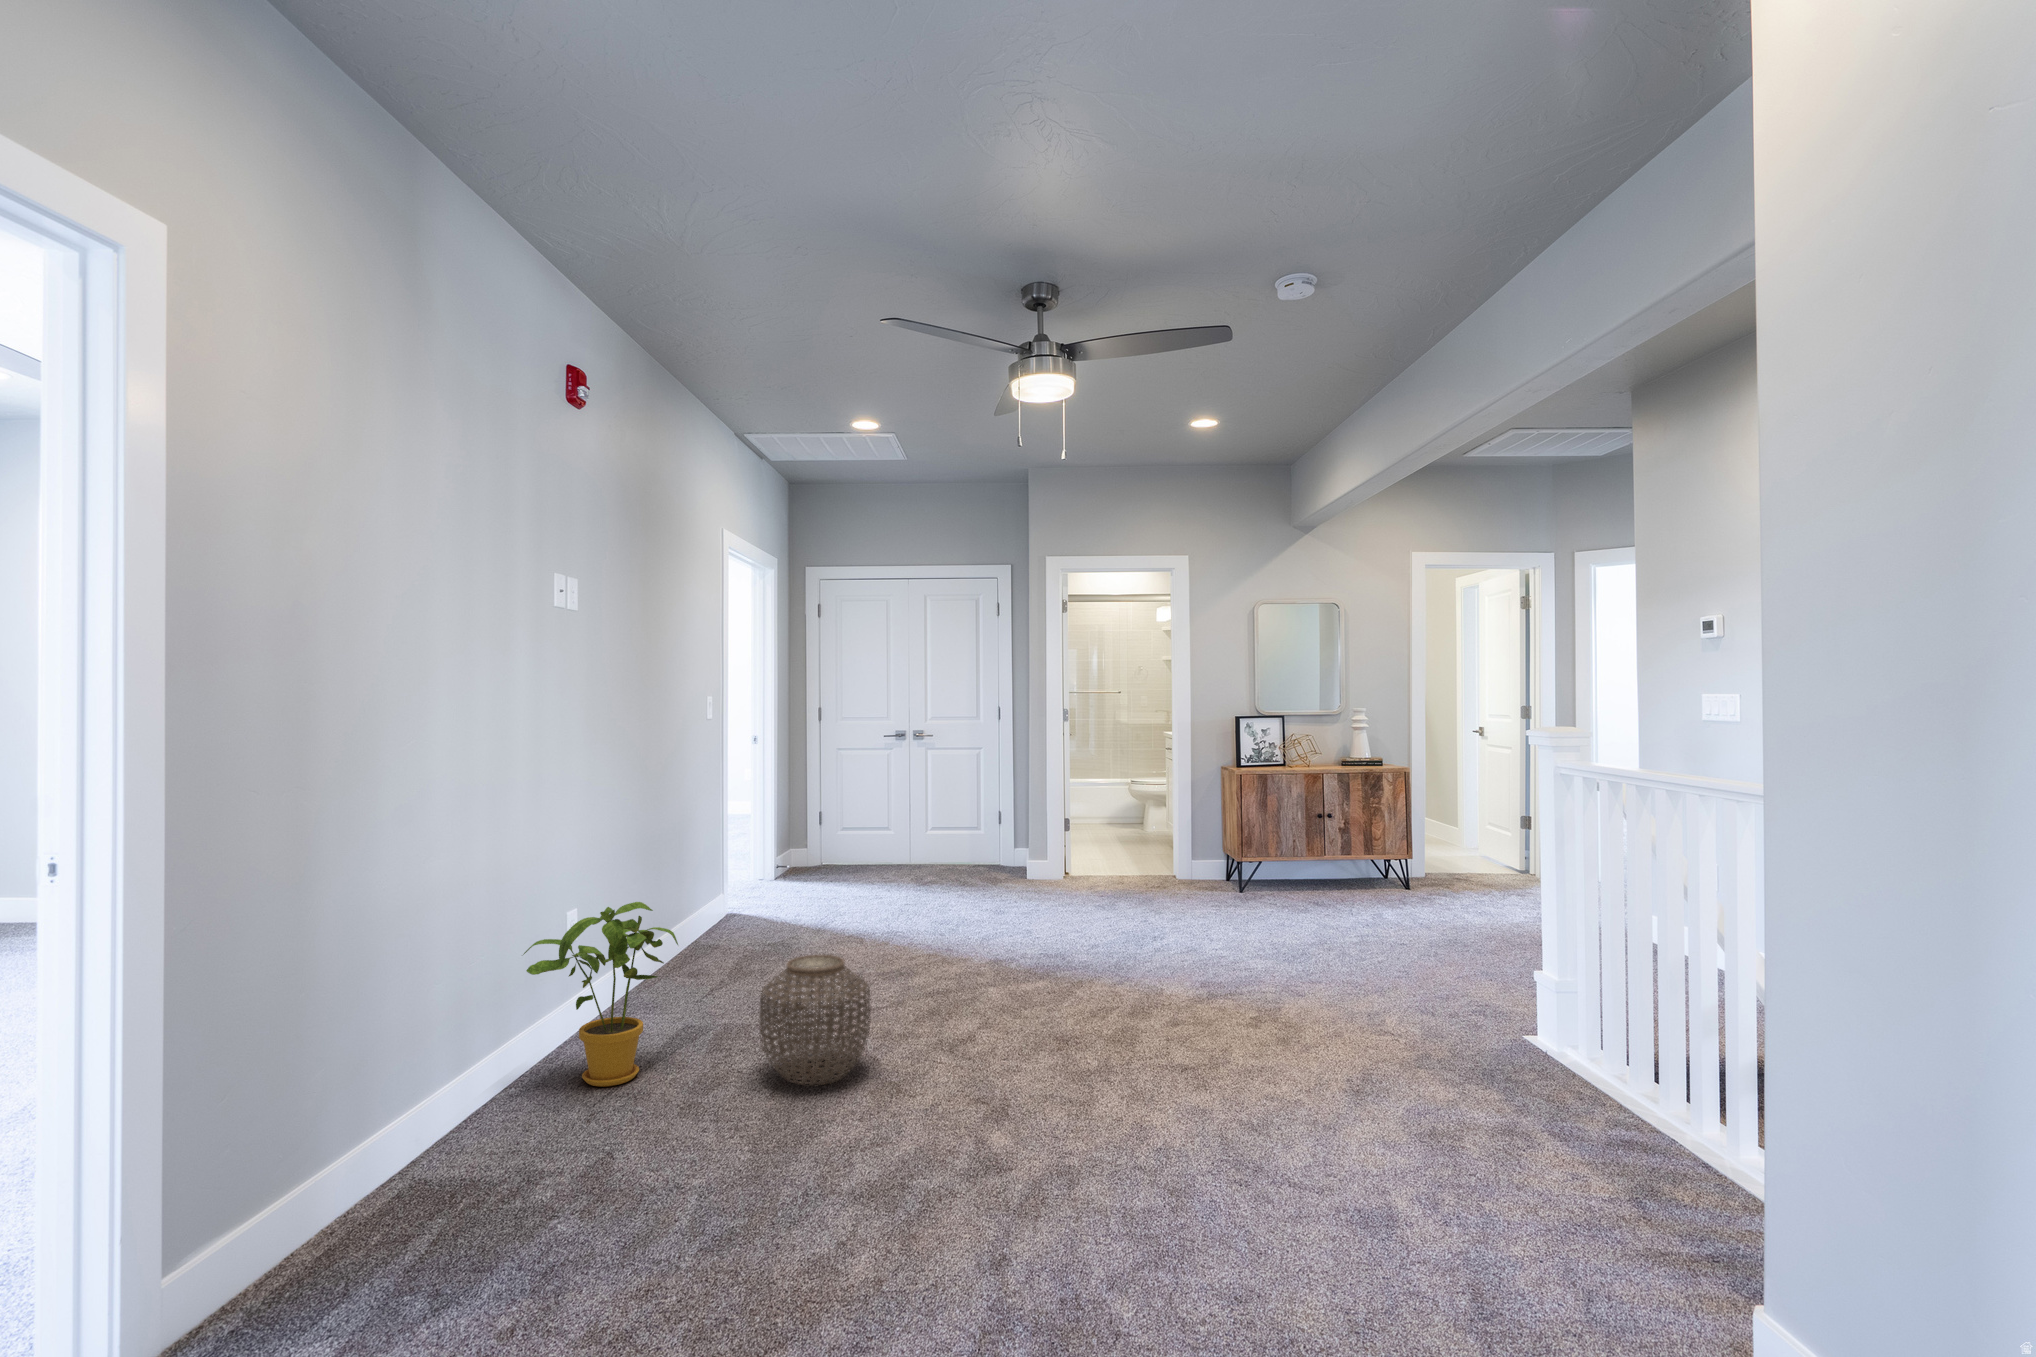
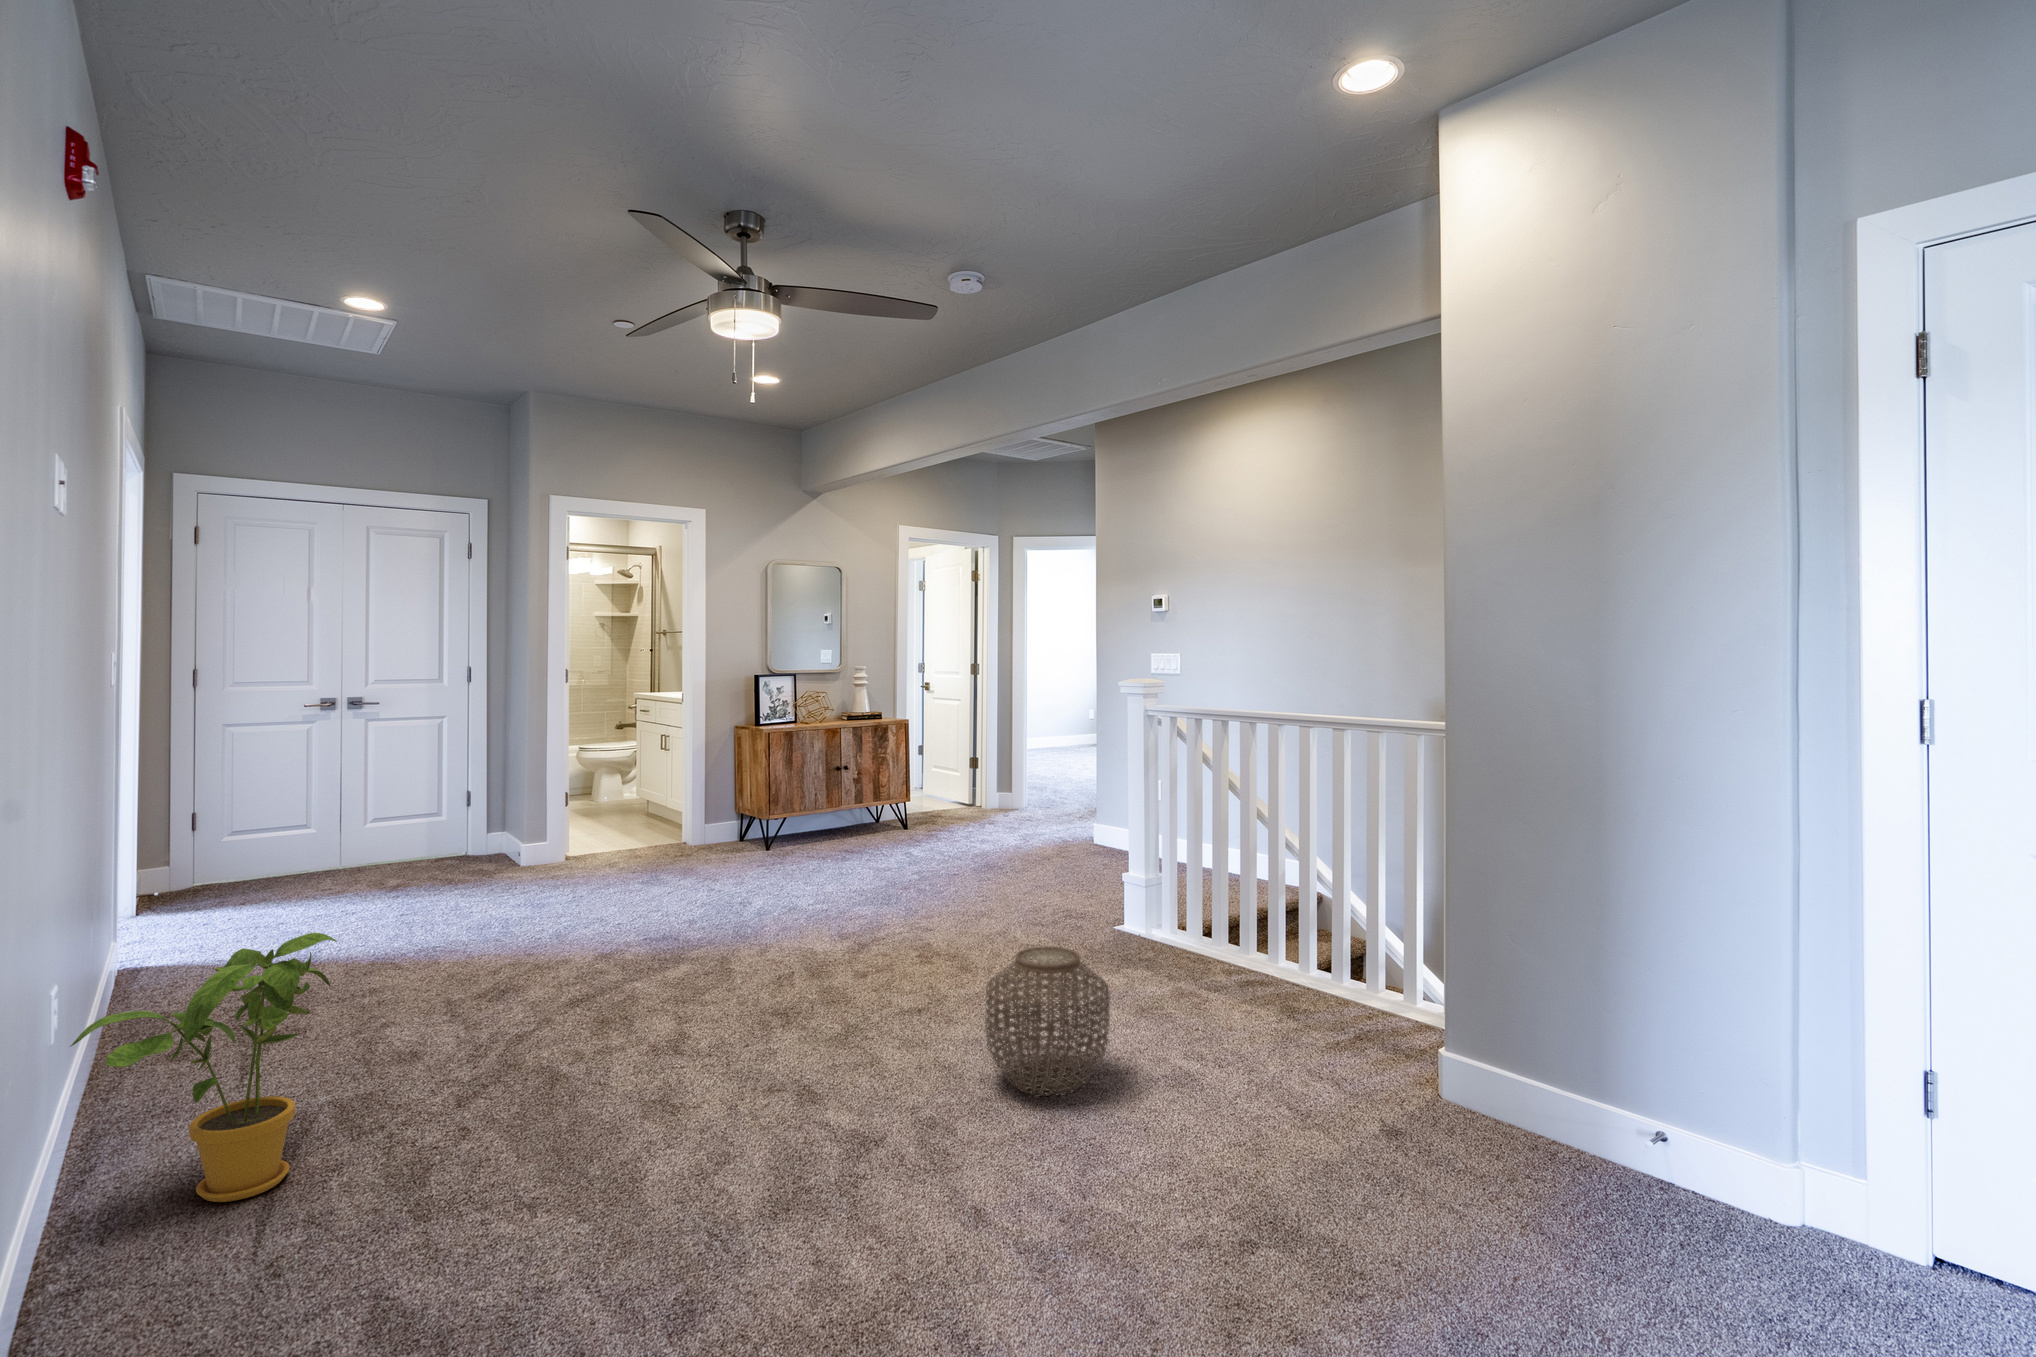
woven basket: present [759,955,870,1086] -> present [985,946,1110,1096]

